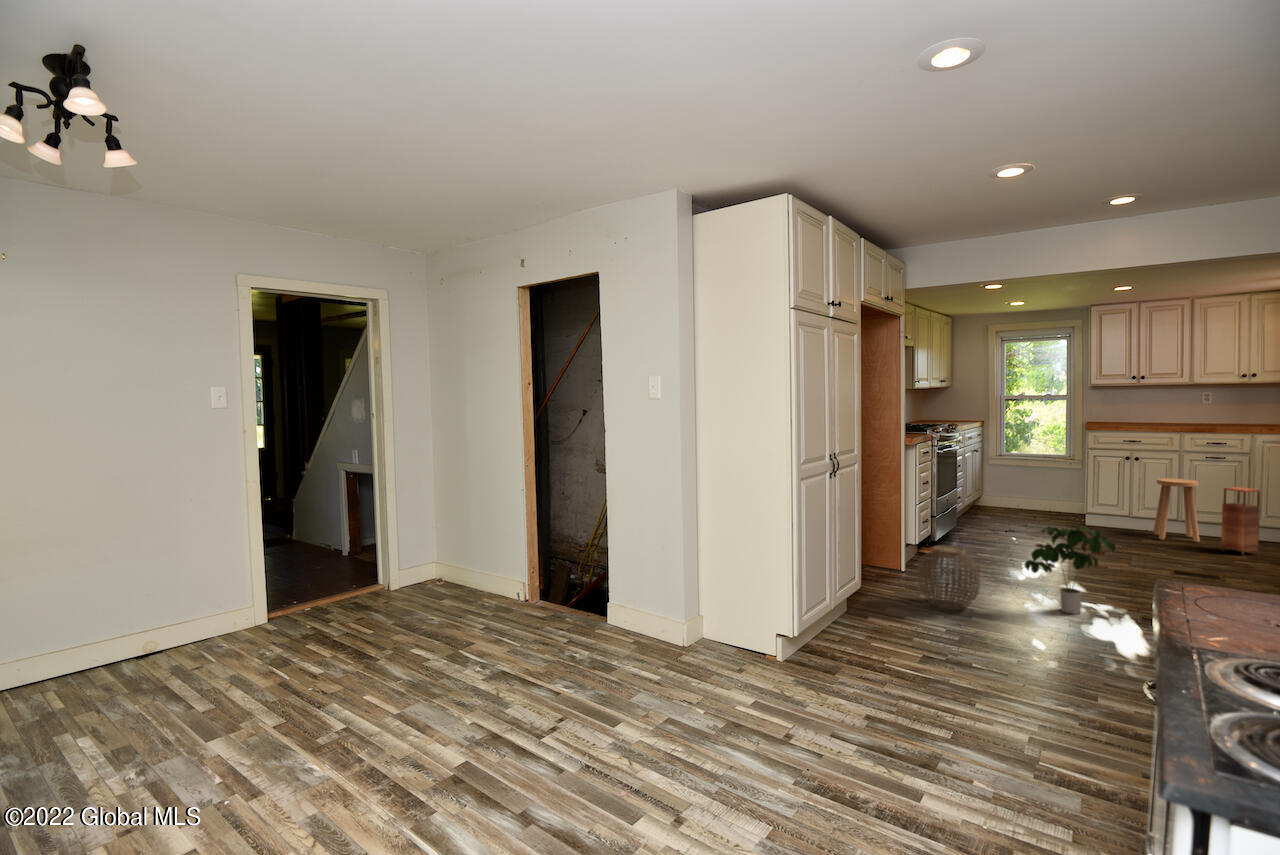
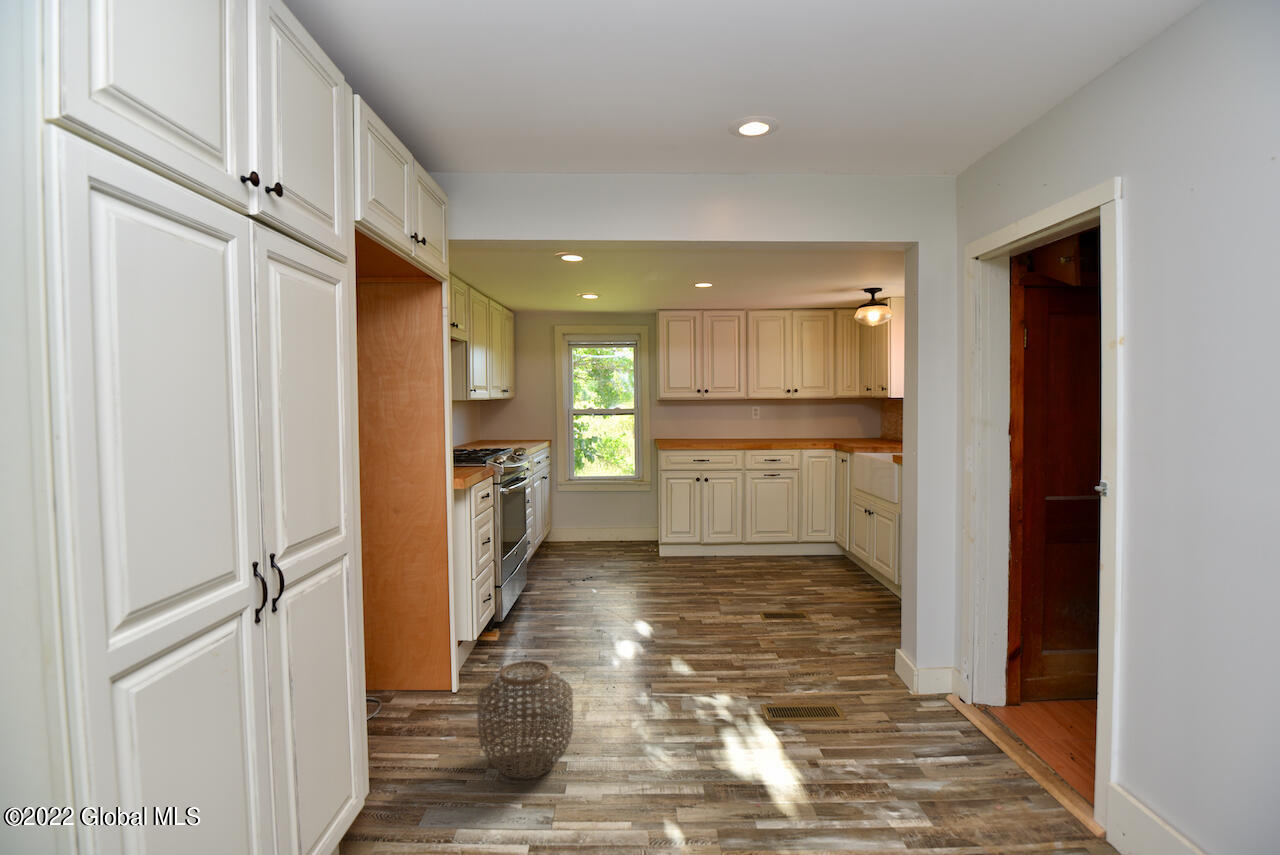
stool: present [1153,478,1200,542] -> none [723,500,764,570]
storage cabinet: present [1221,487,1260,555] -> none [785,507,814,581]
potted plant: present [1025,526,1116,614] -> none [631,599,735,731]

